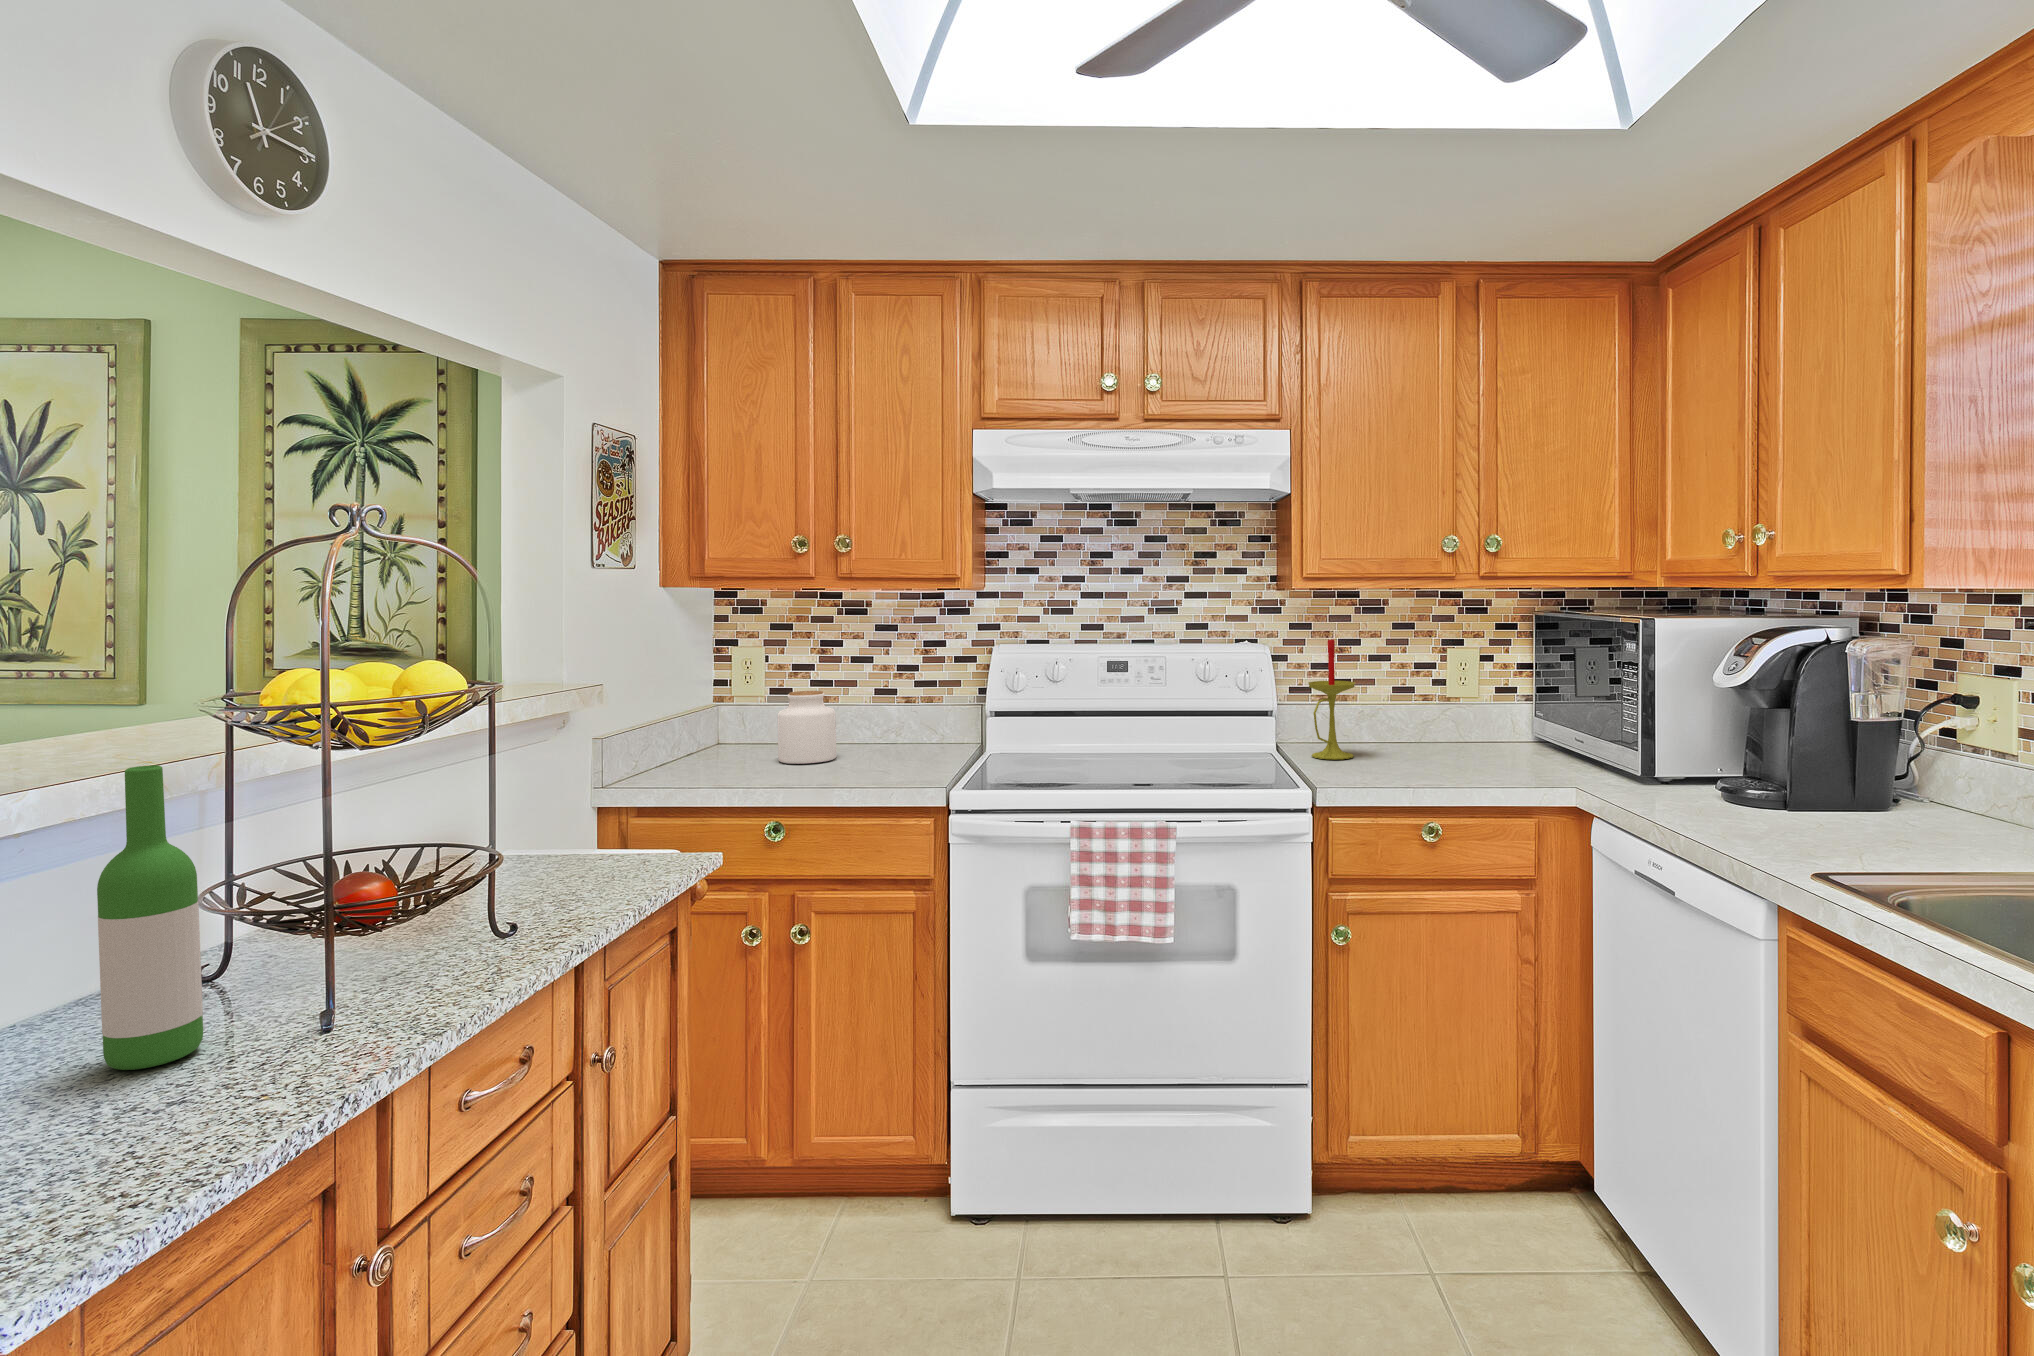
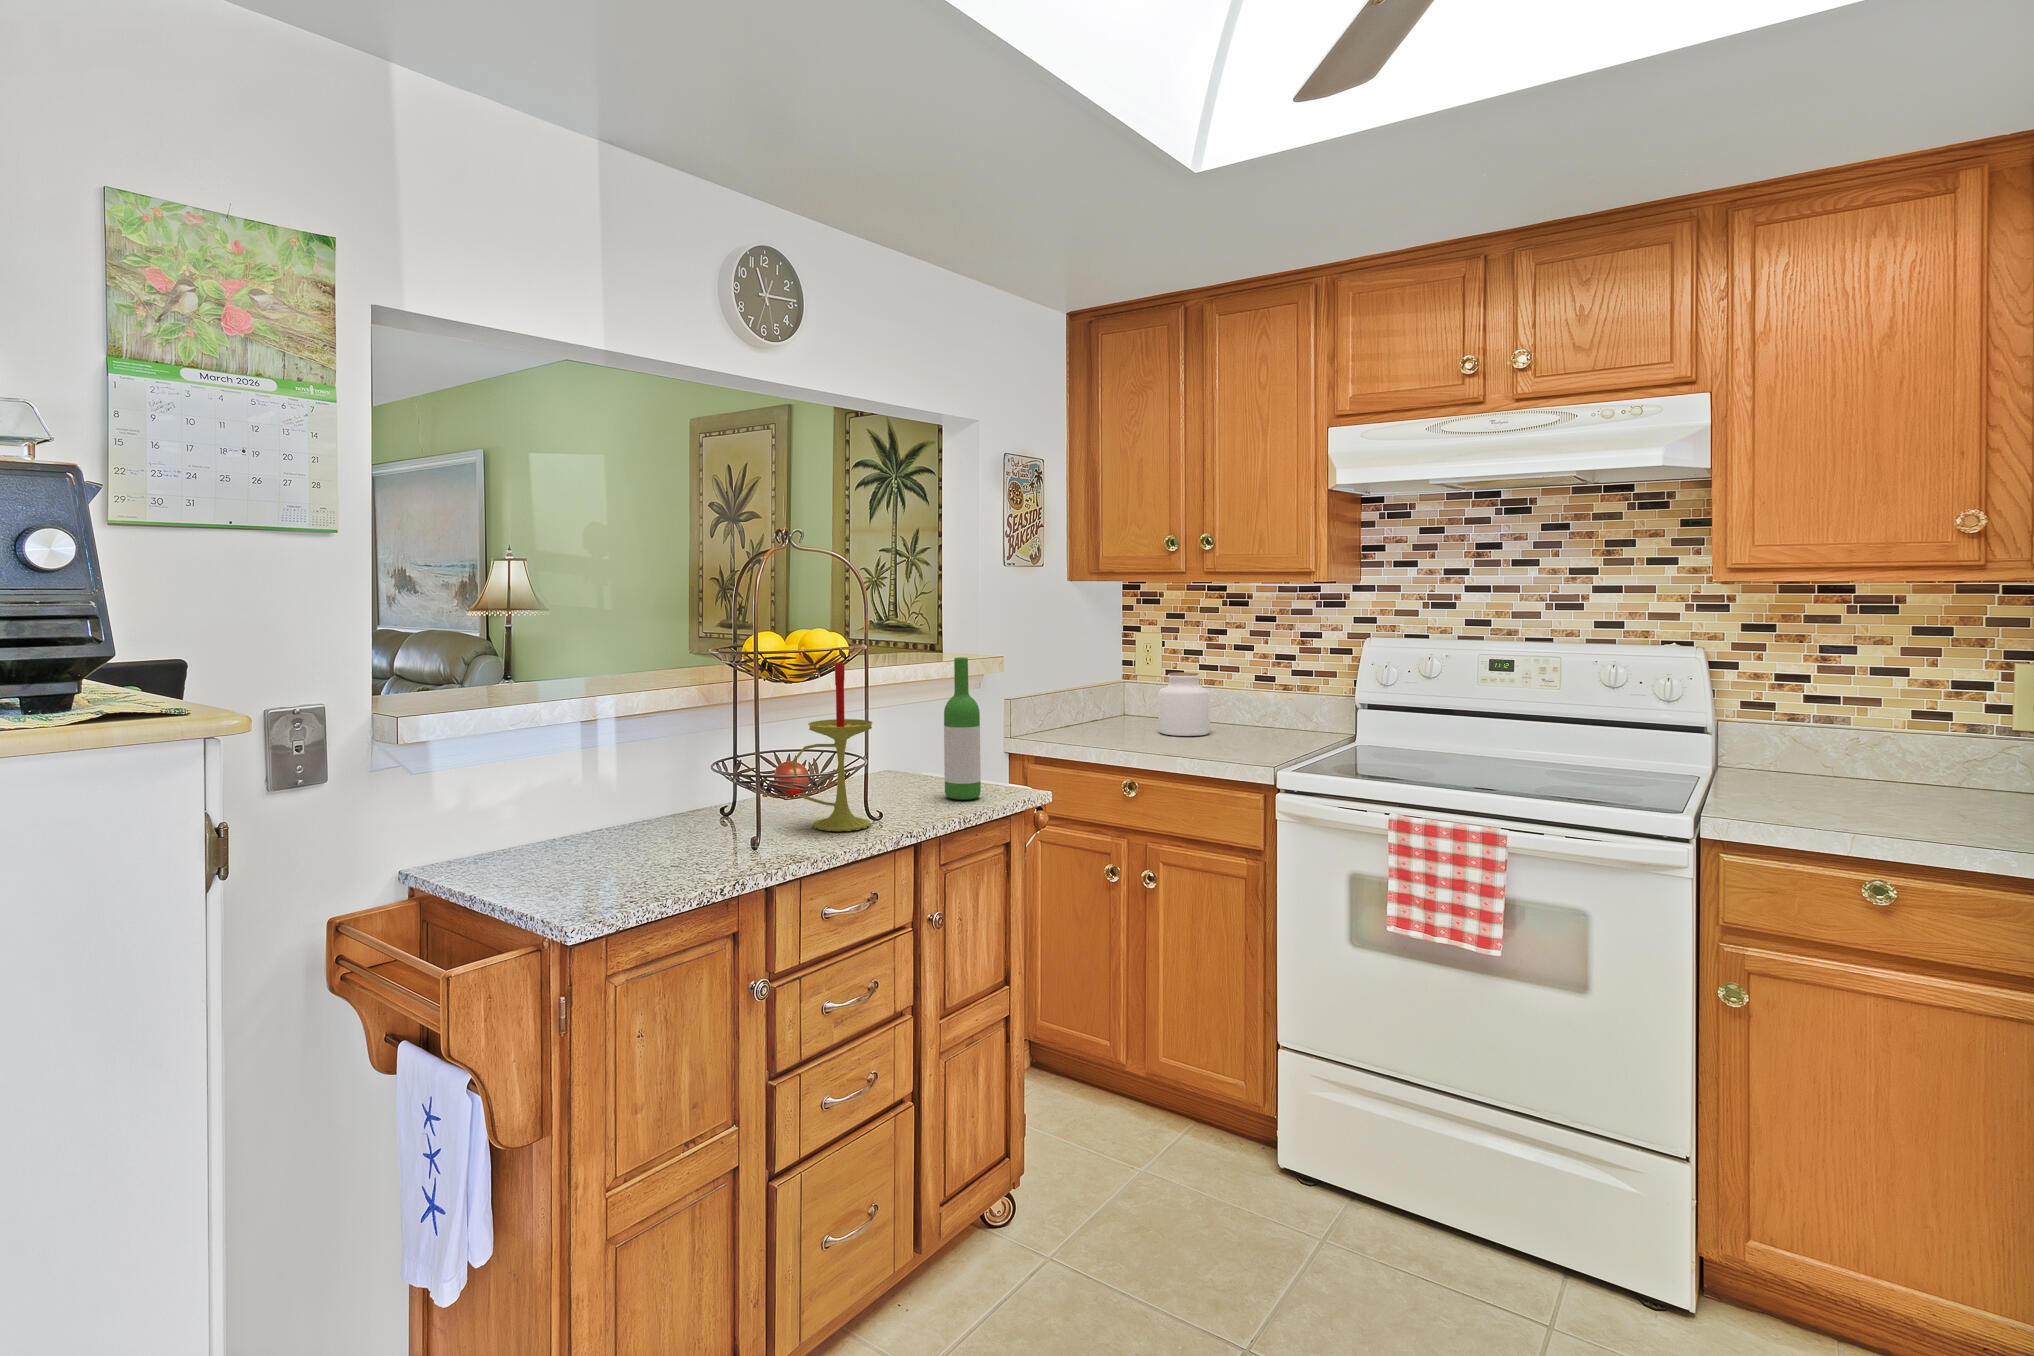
candle: present [1309,639,1355,759] -> present [792,663,873,831]
wine bottle: present [97,765,203,1070] -> present [944,657,981,800]

